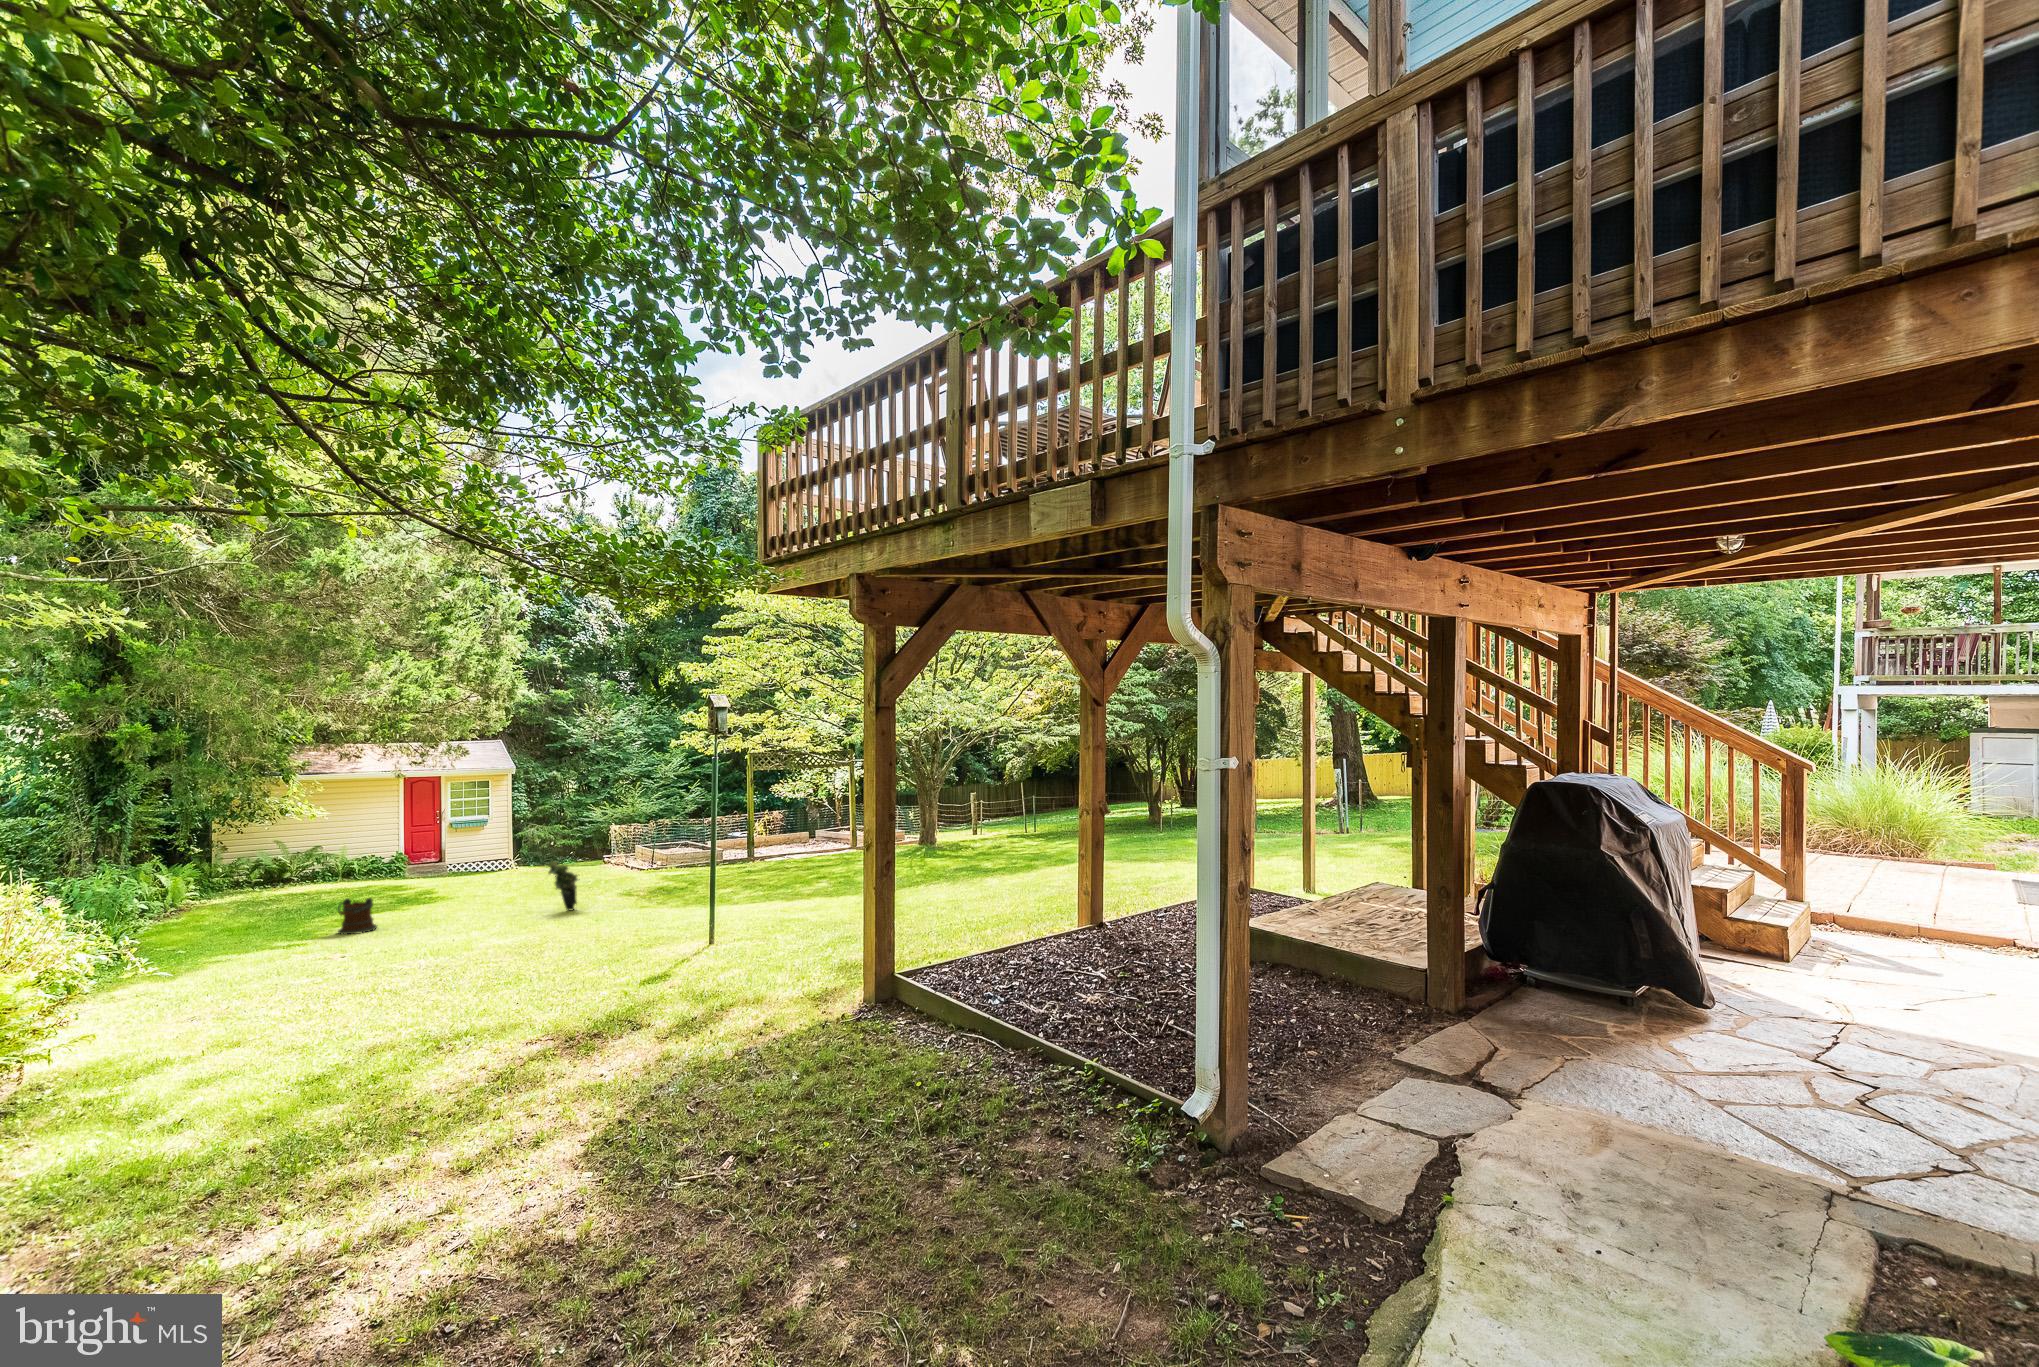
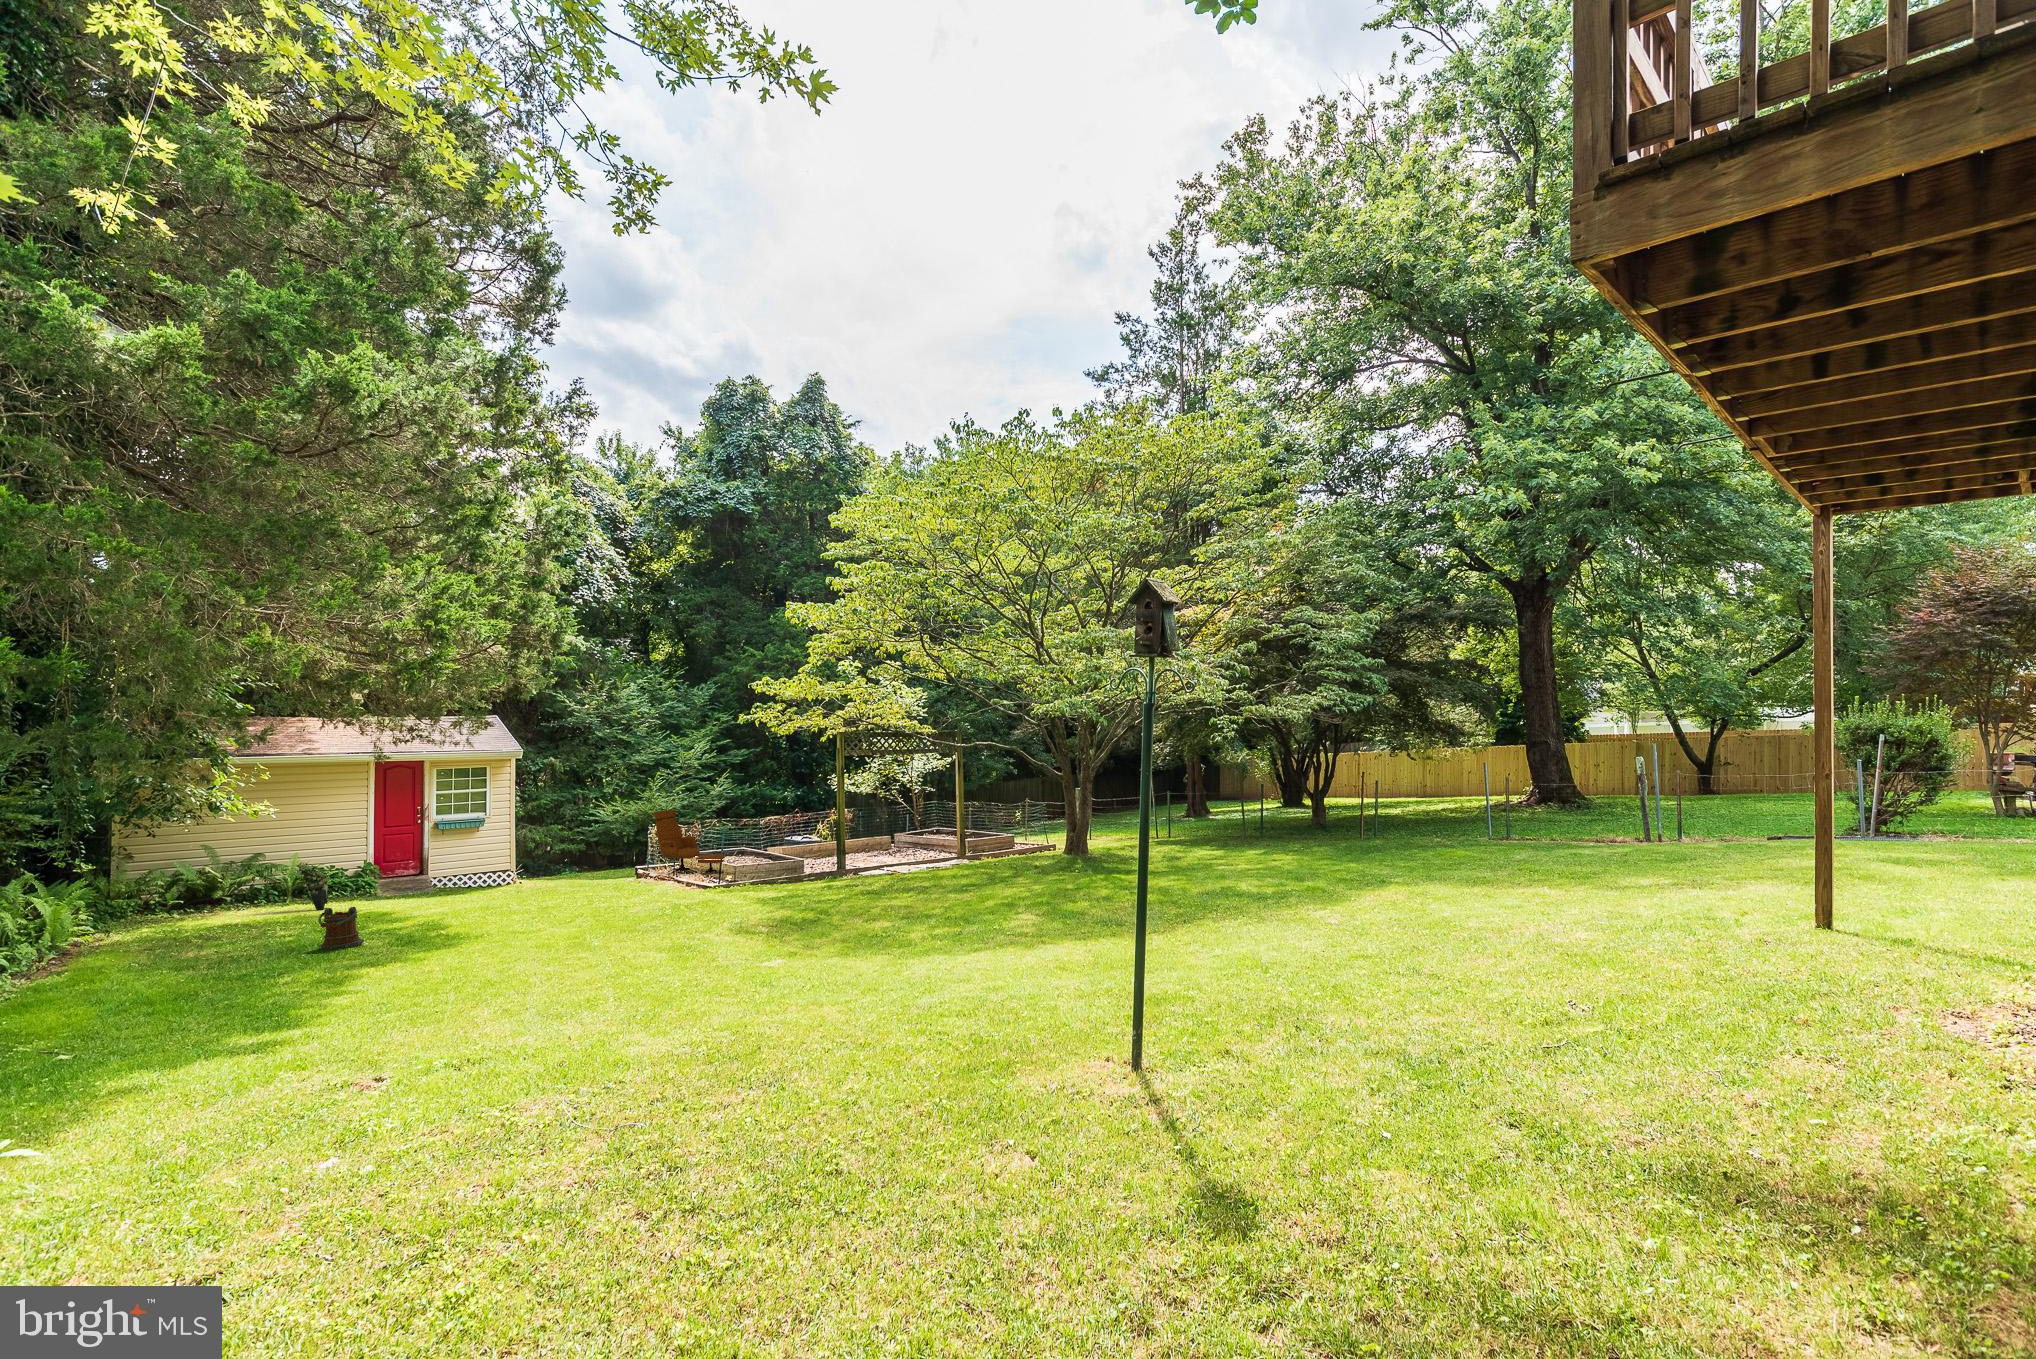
lounge chair: none [636,815,693,870] -> present [654,810,725,875]
potted plant: present [547,862,578,910] -> present [293,862,329,910]

